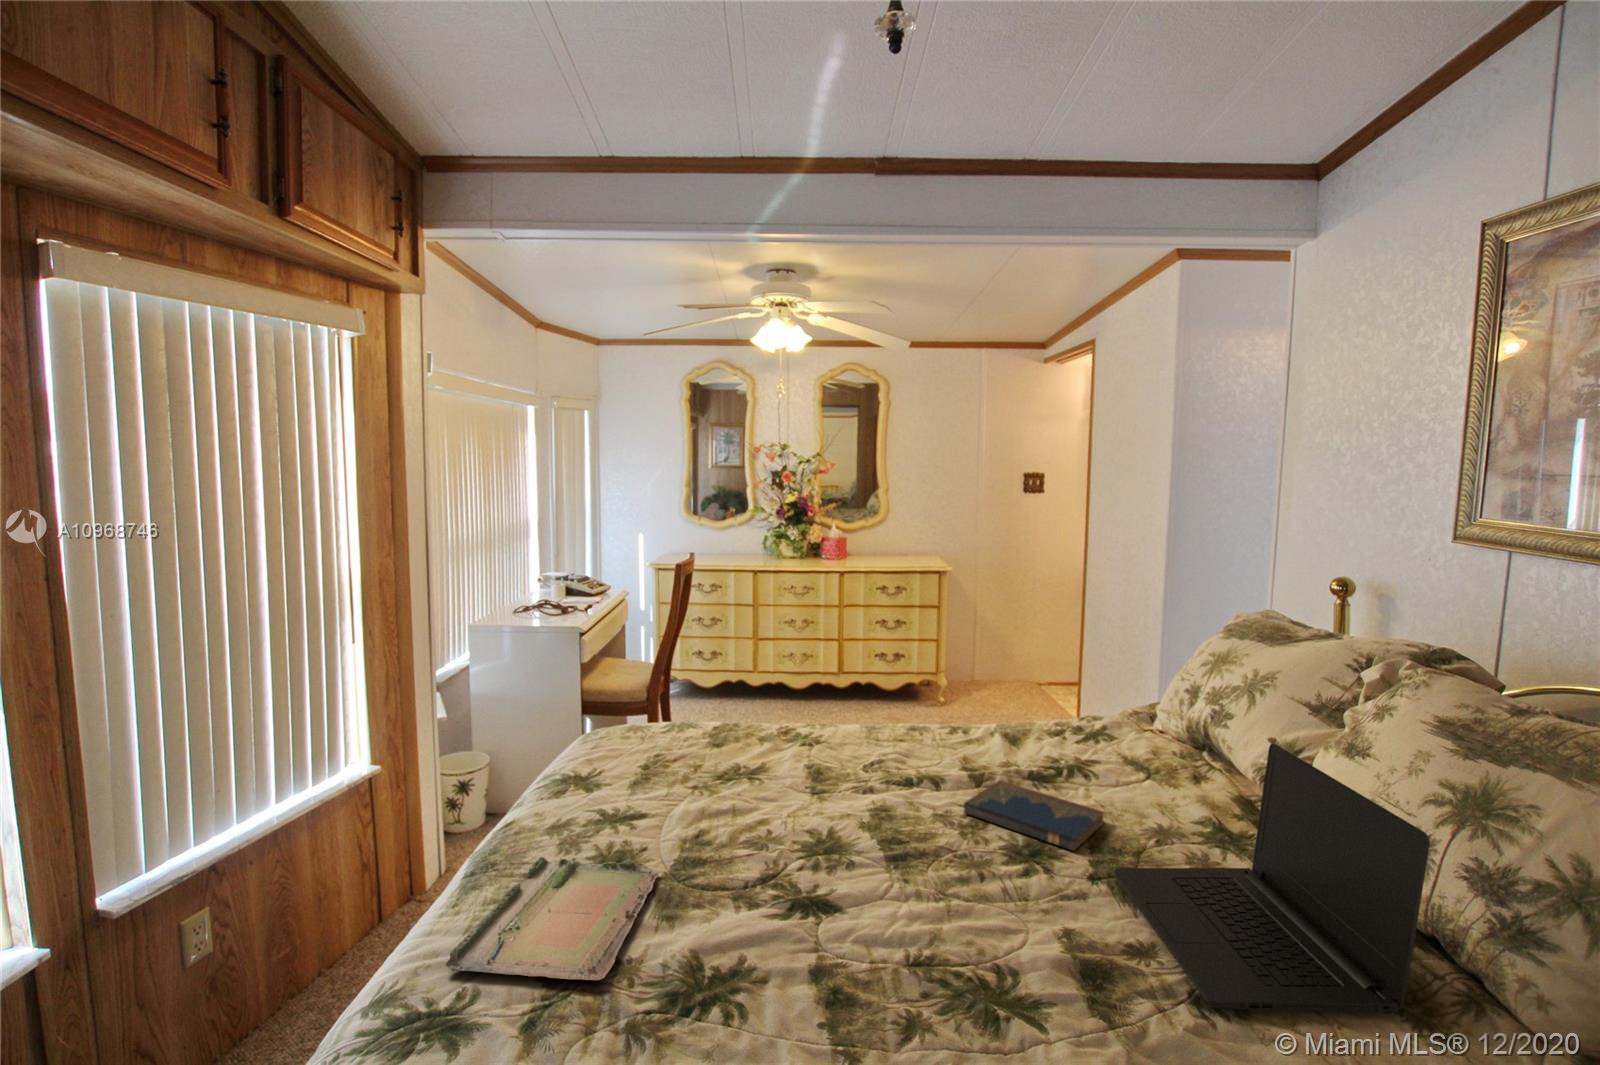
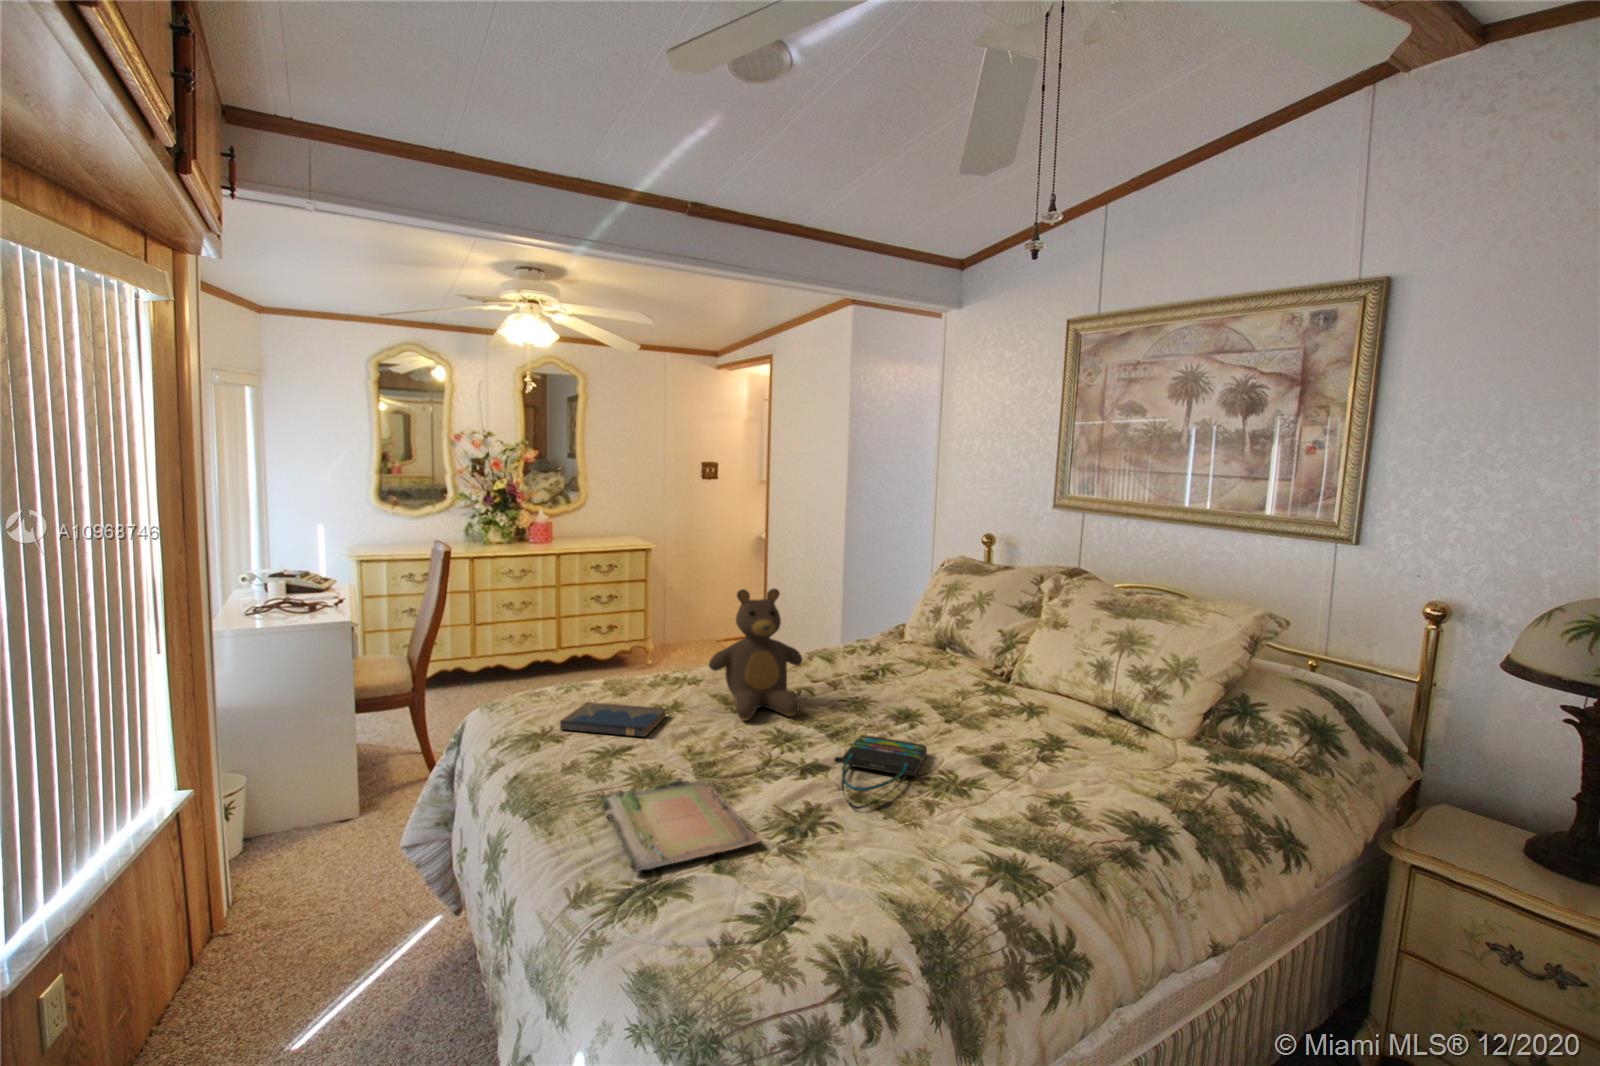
teddy bear: none [784,634,906,810] -> present [709,589,803,720]
laptop: present [1114,743,1430,1013] -> none [967,625,1138,760]
hardcover book: present [964,781,1104,851] -> present [560,702,666,737]
tote bag: none [771,862,977,977] -> present [834,735,927,809]

